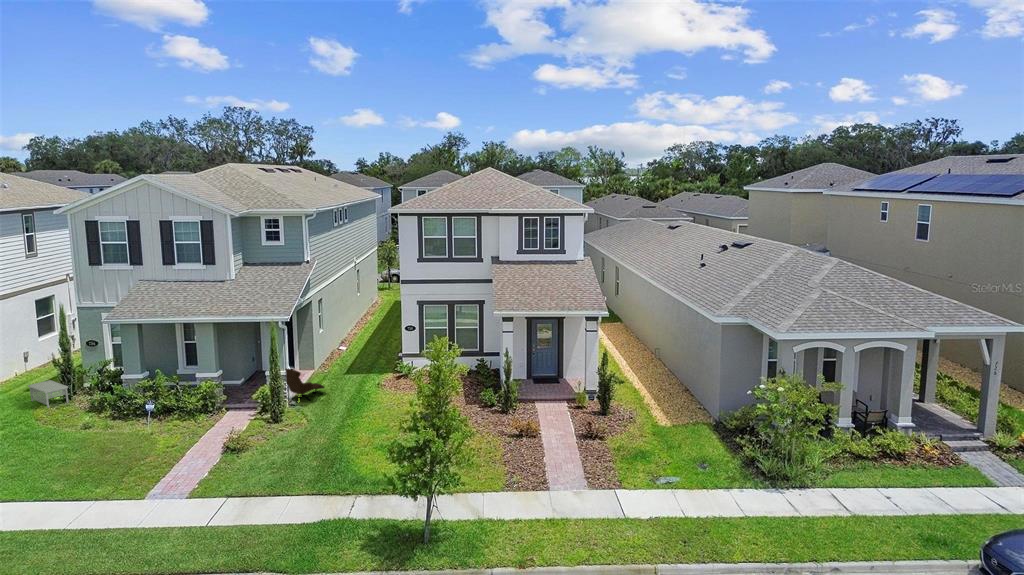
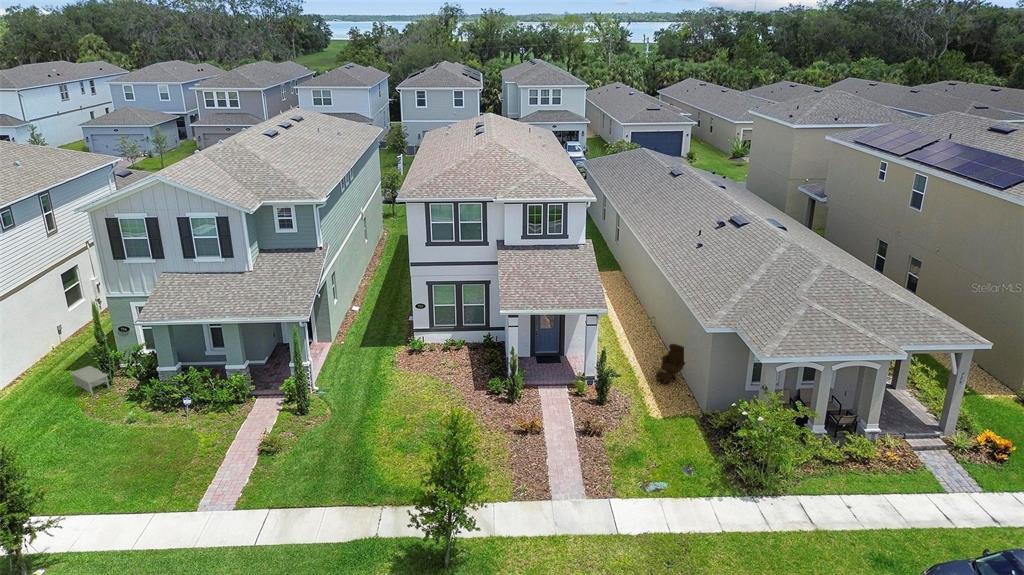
lounge chair: present [285,369,325,401] -> present [656,344,685,382]

